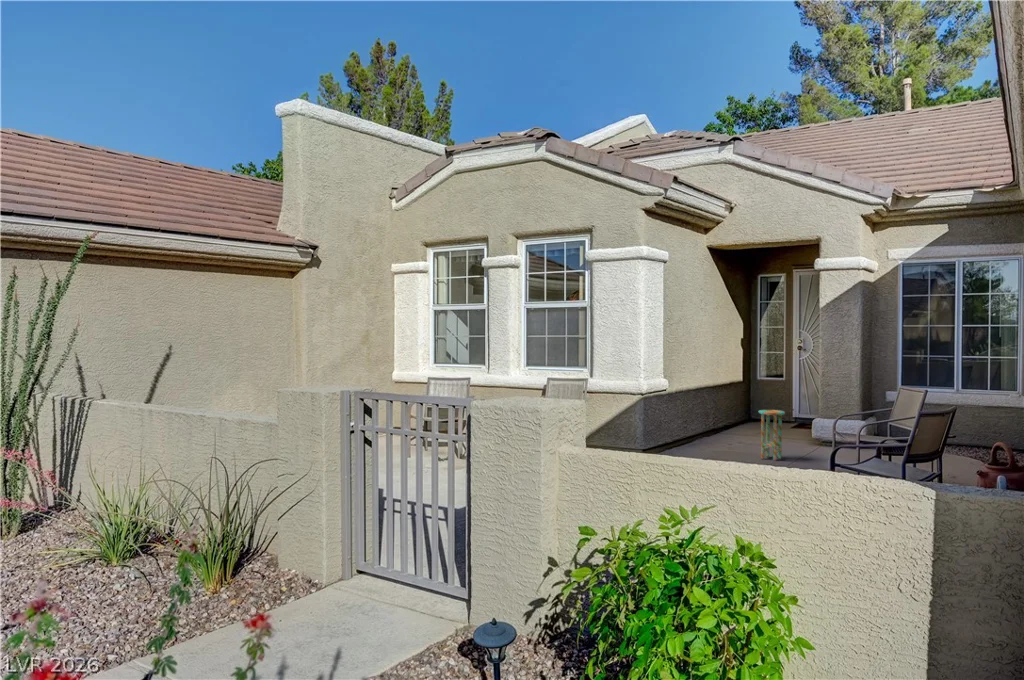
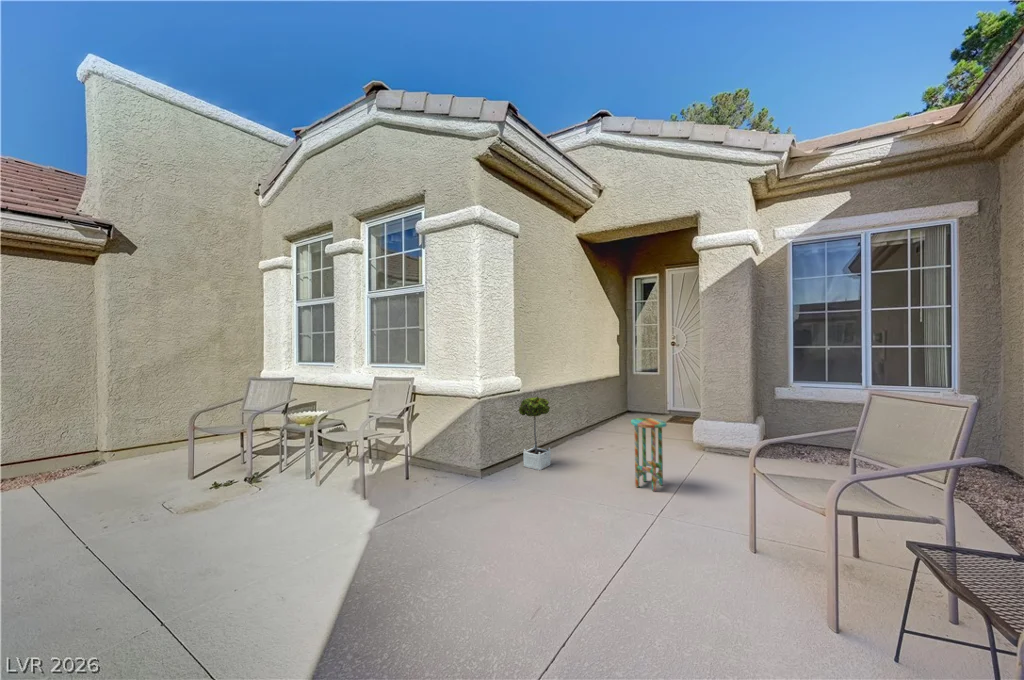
potted tree: none [667,394,691,452] -> present [519,397,551,470]

